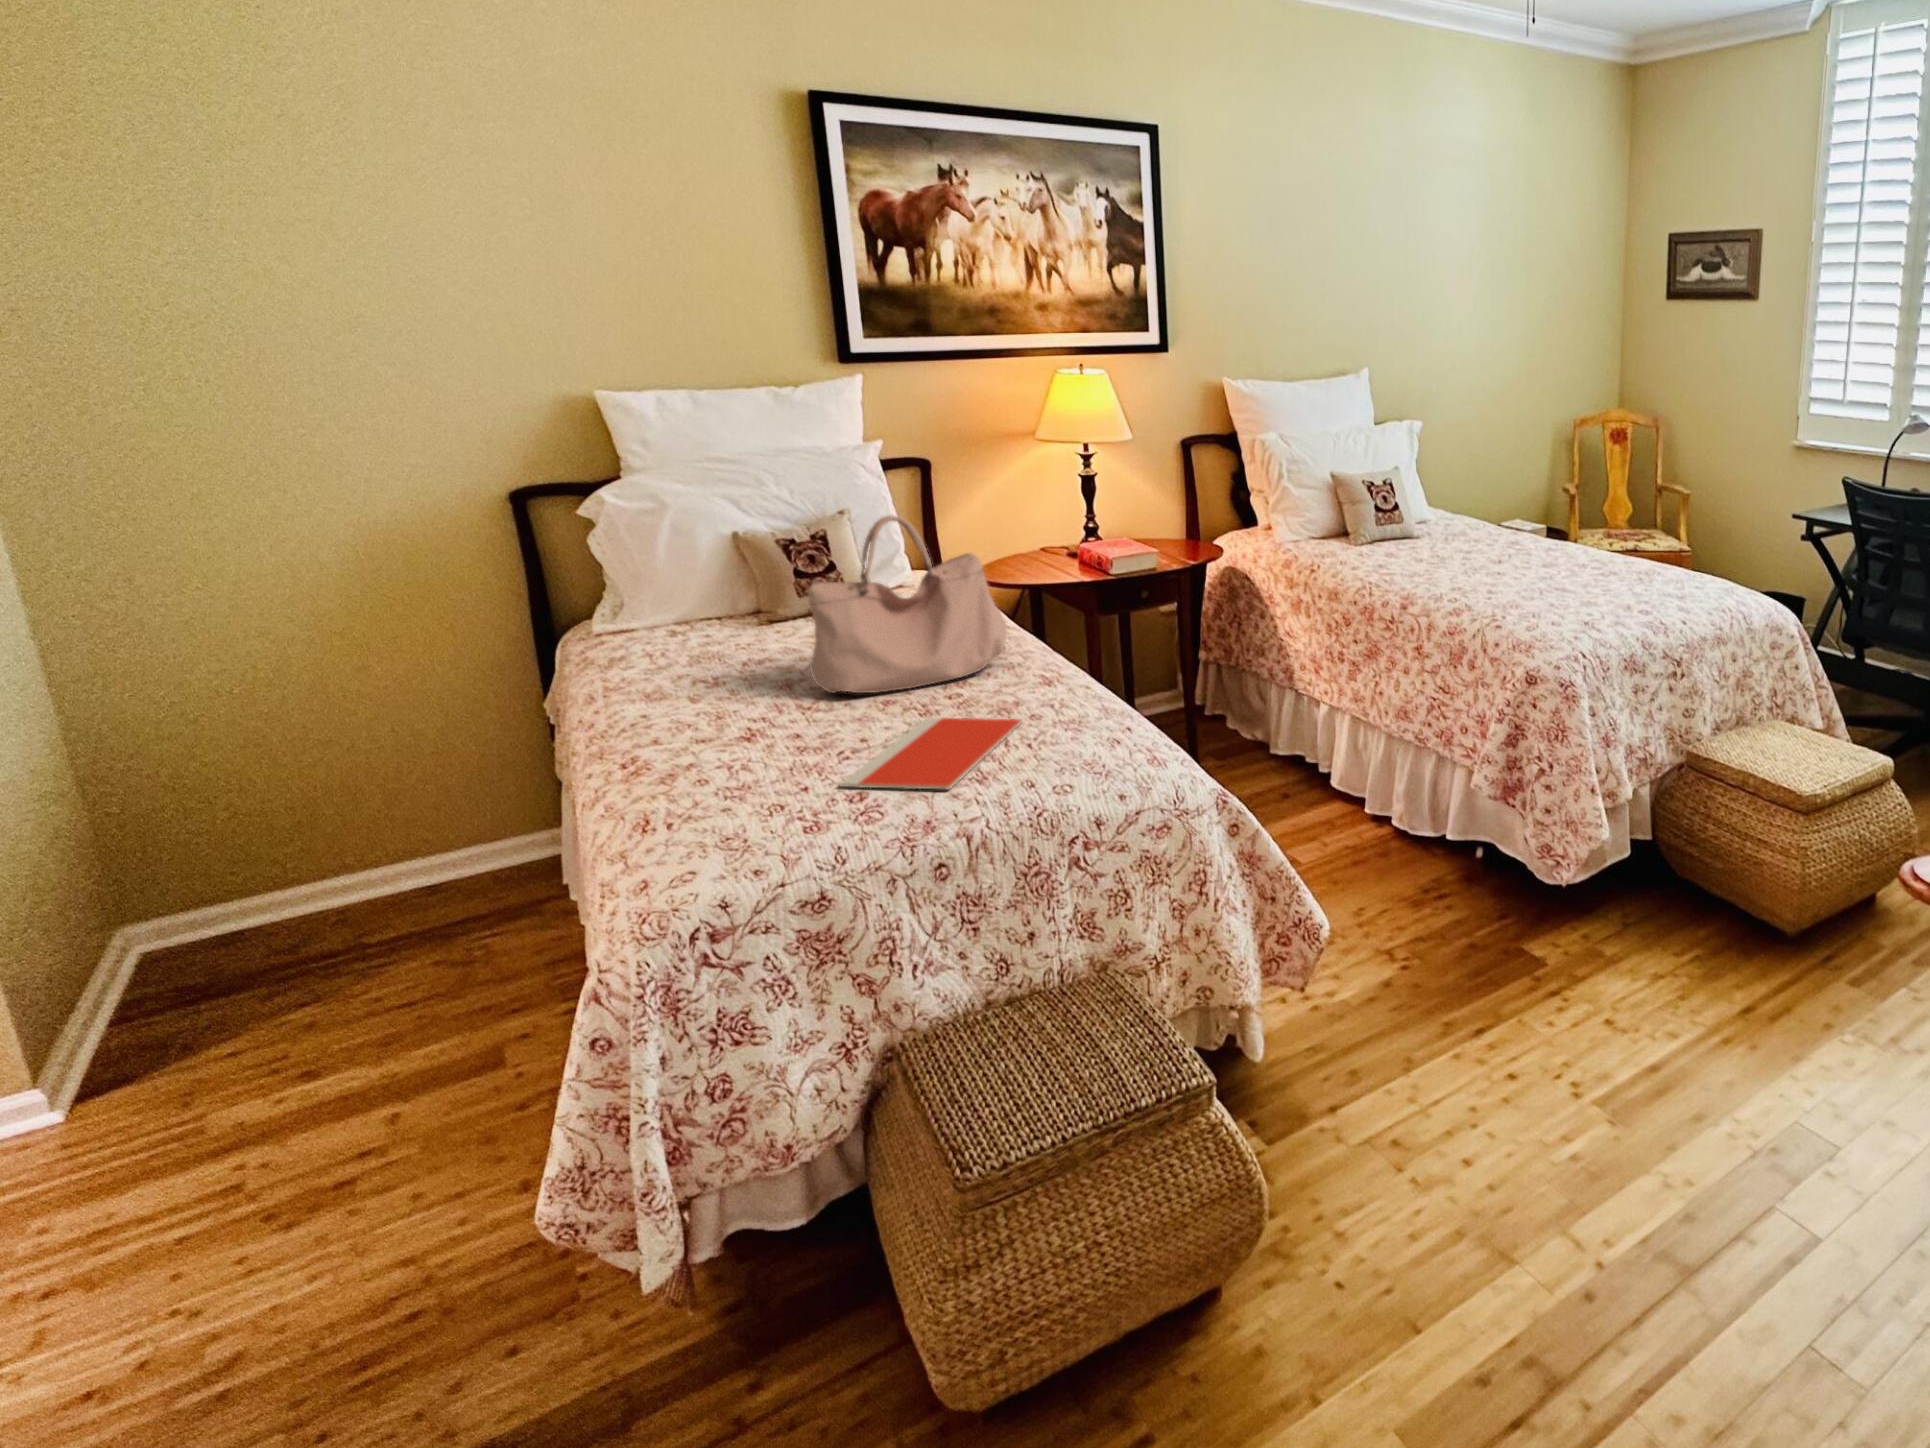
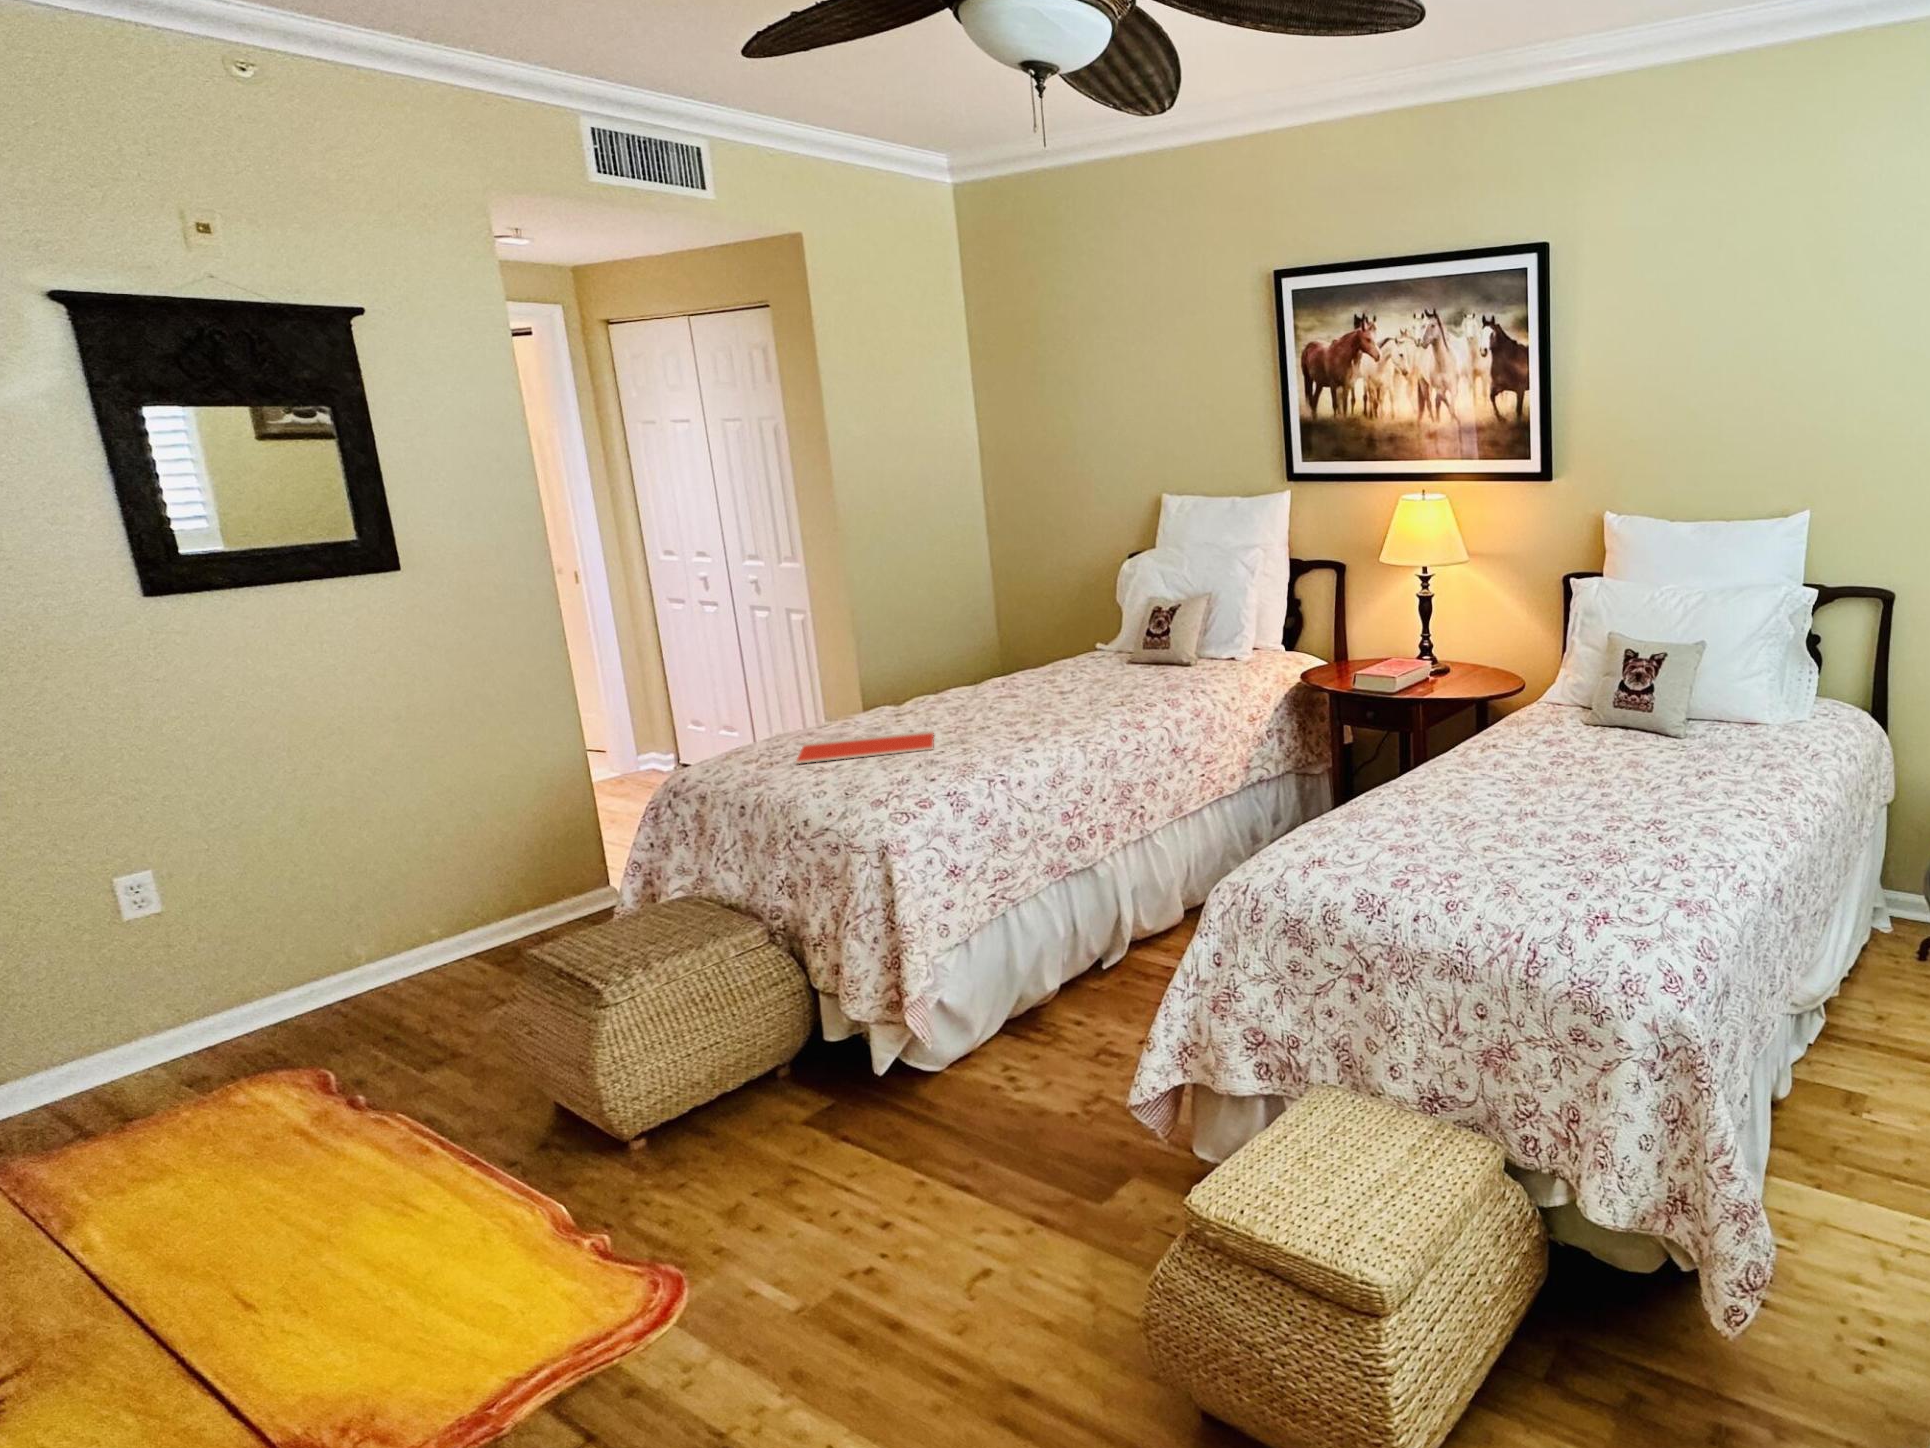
handbag: present [807,515,1007,693] -> none [963,587,1074,717]

